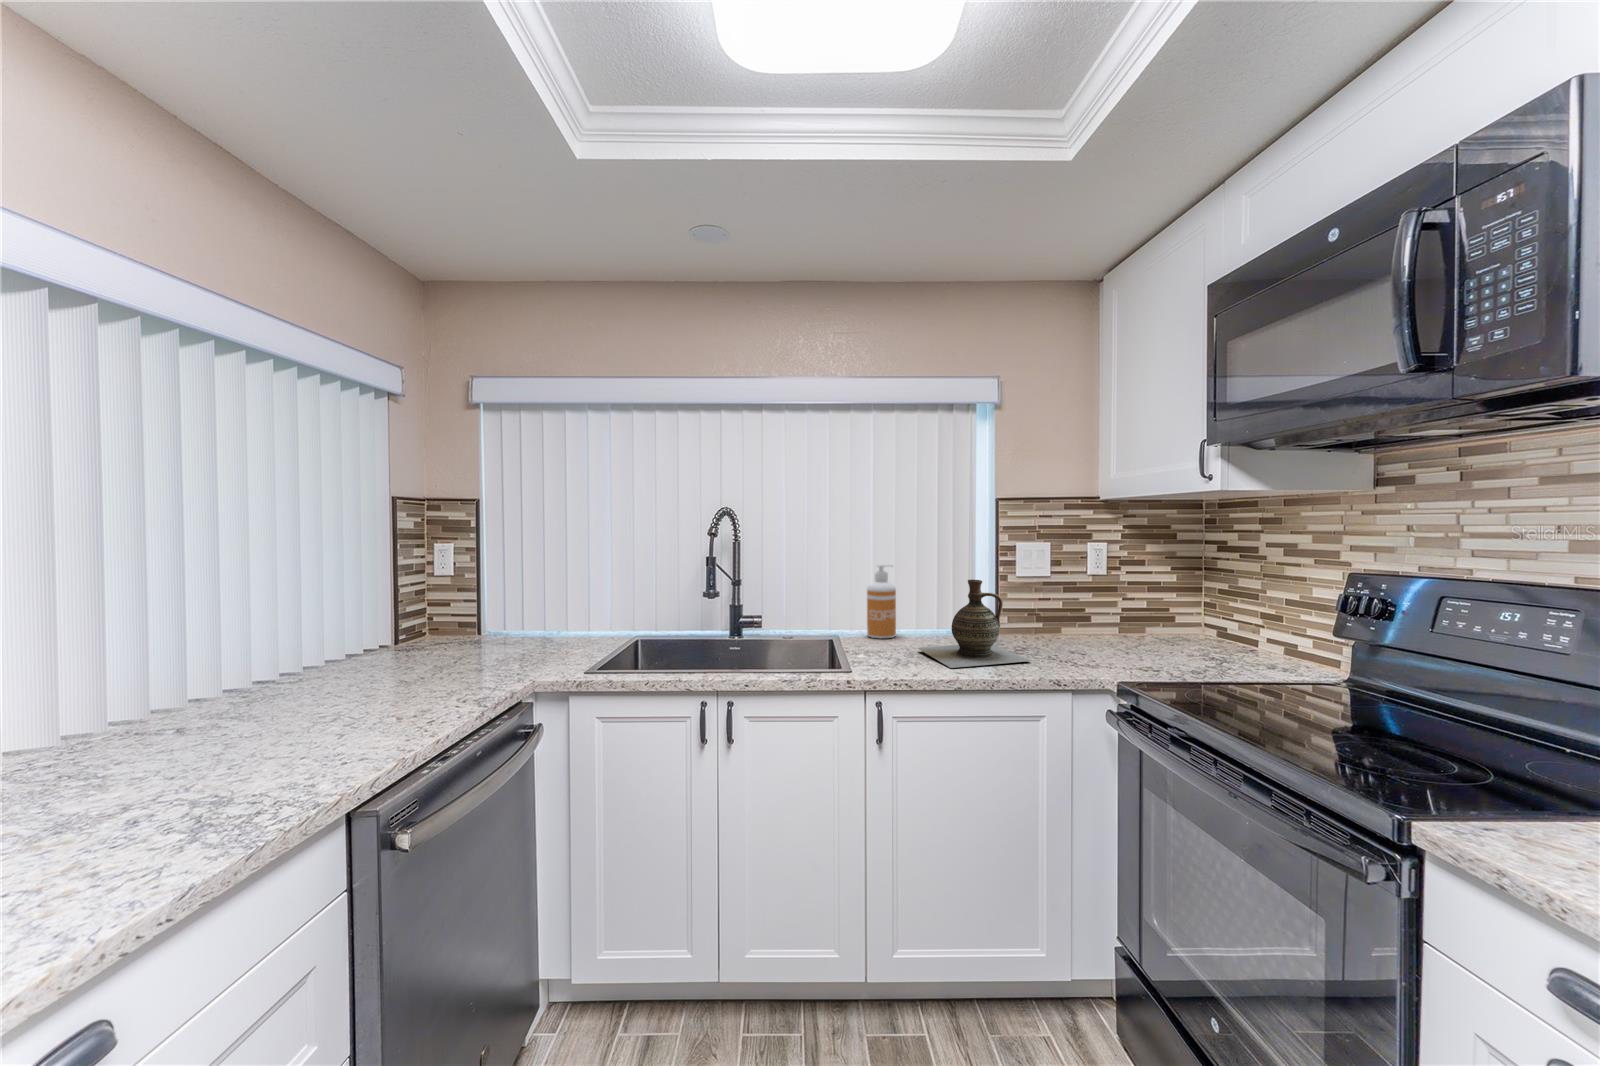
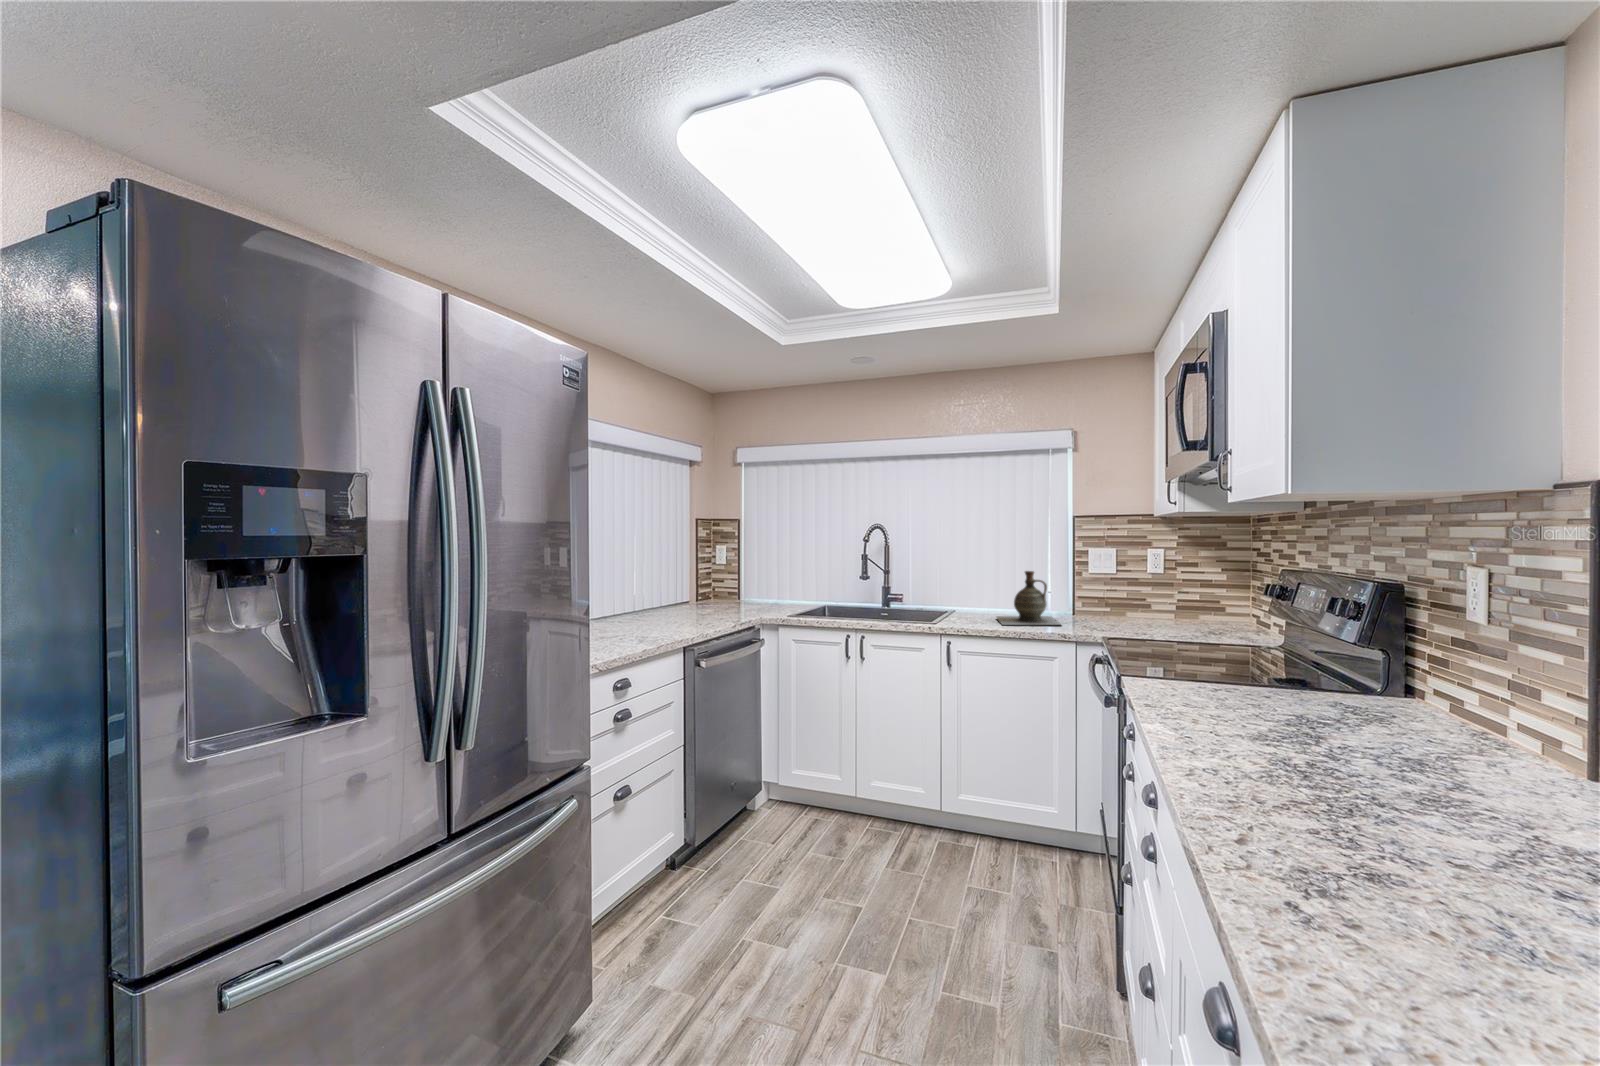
soap dispenser: present [867,565,896,638] -> none [975,562,995,613]

